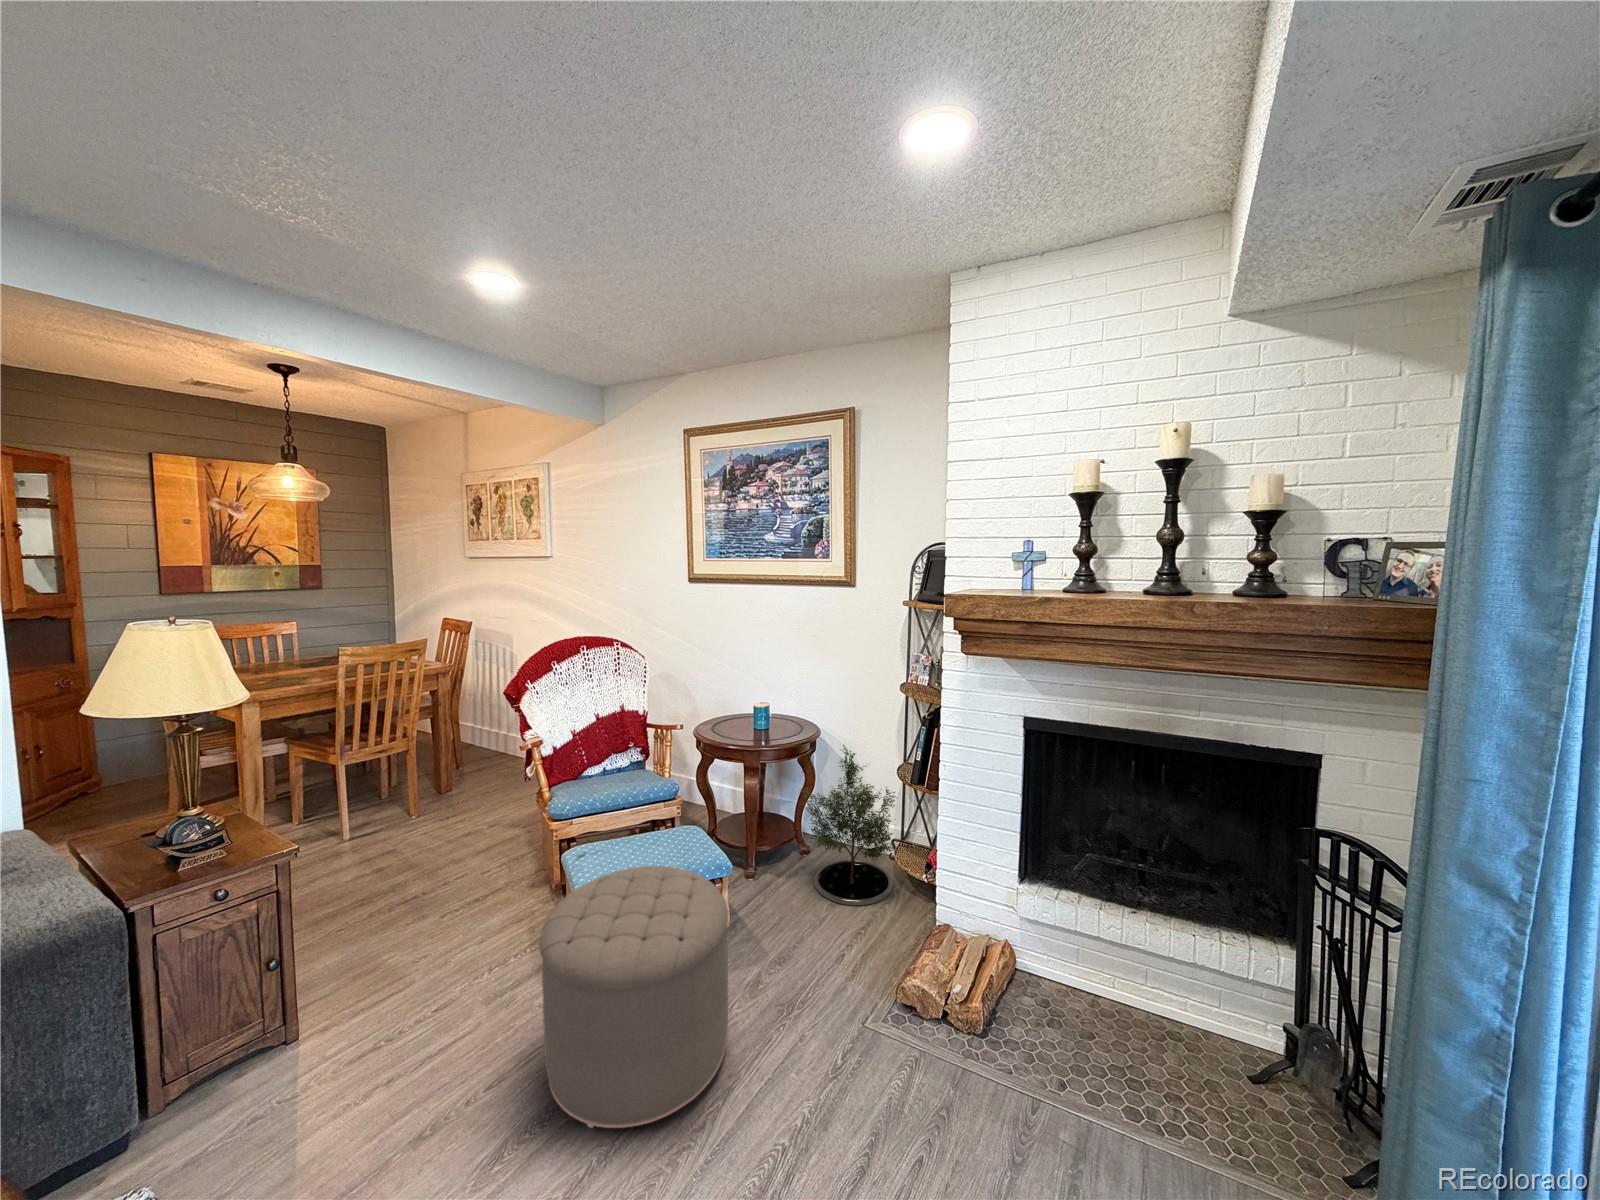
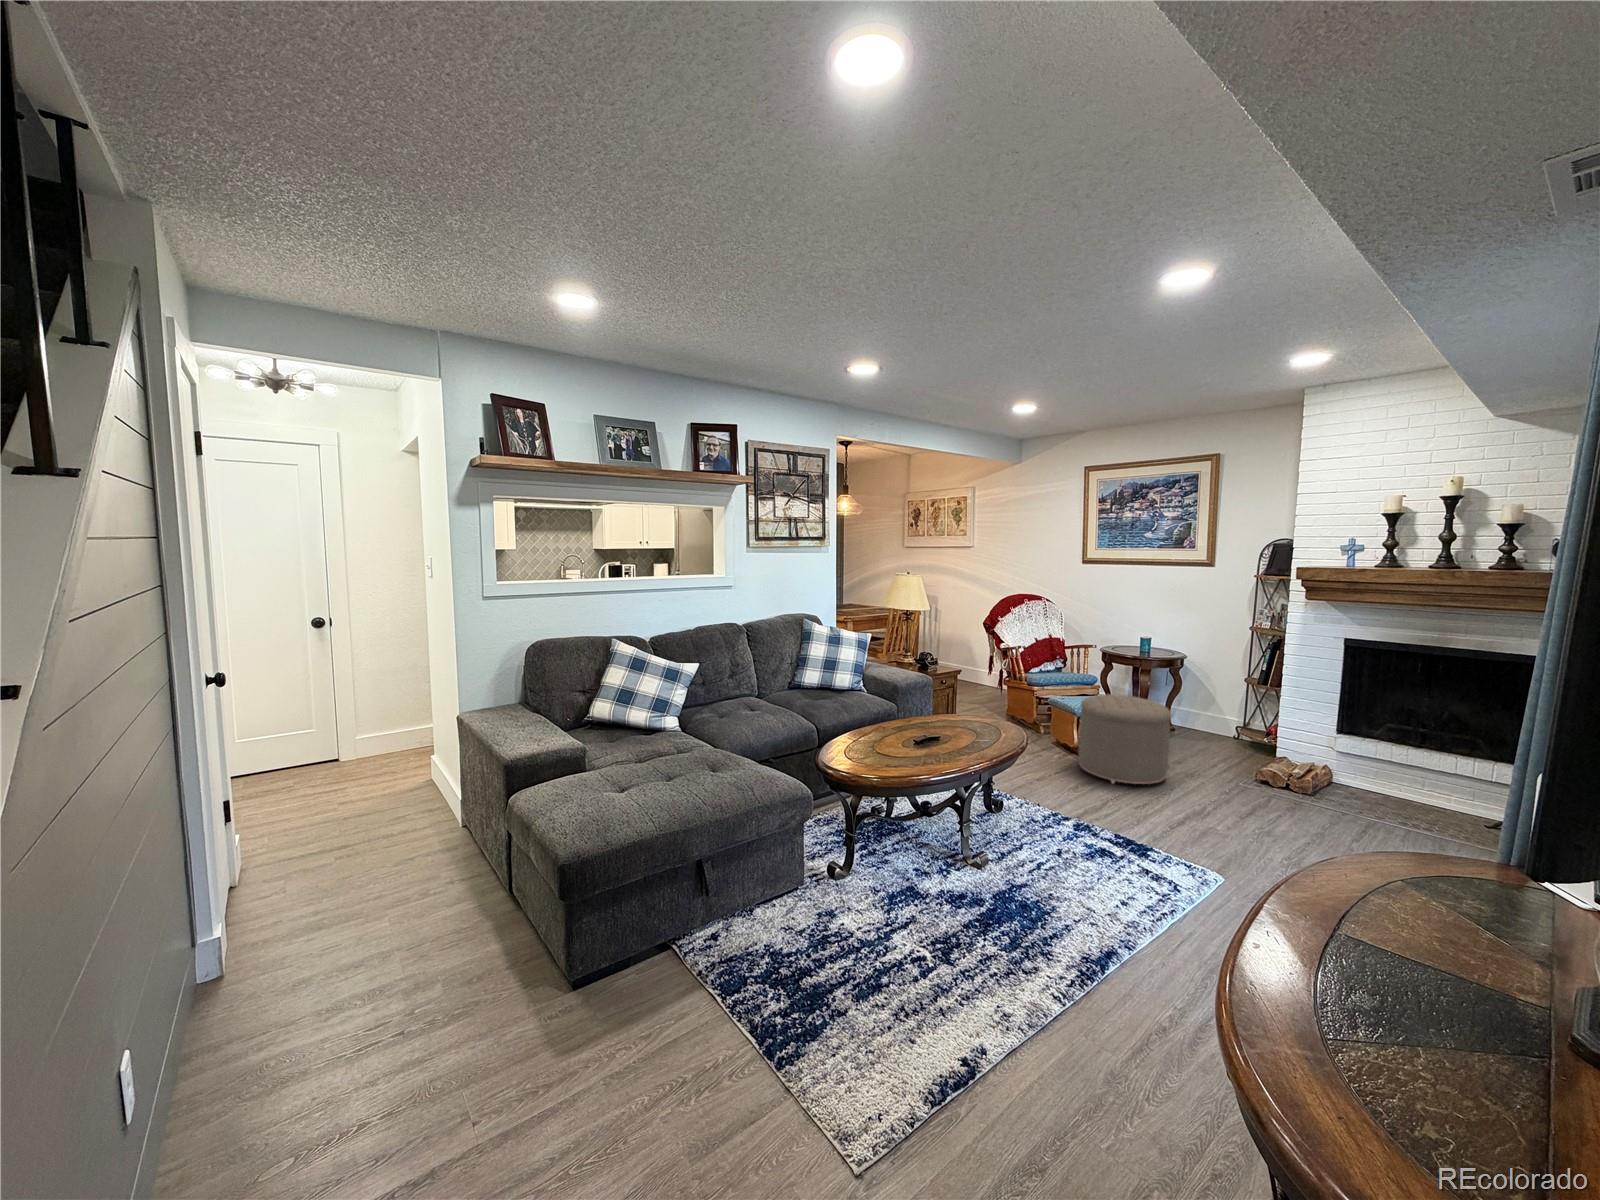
potted tree: present [801,745,897,906] -> none [1176,659,1247,751]

